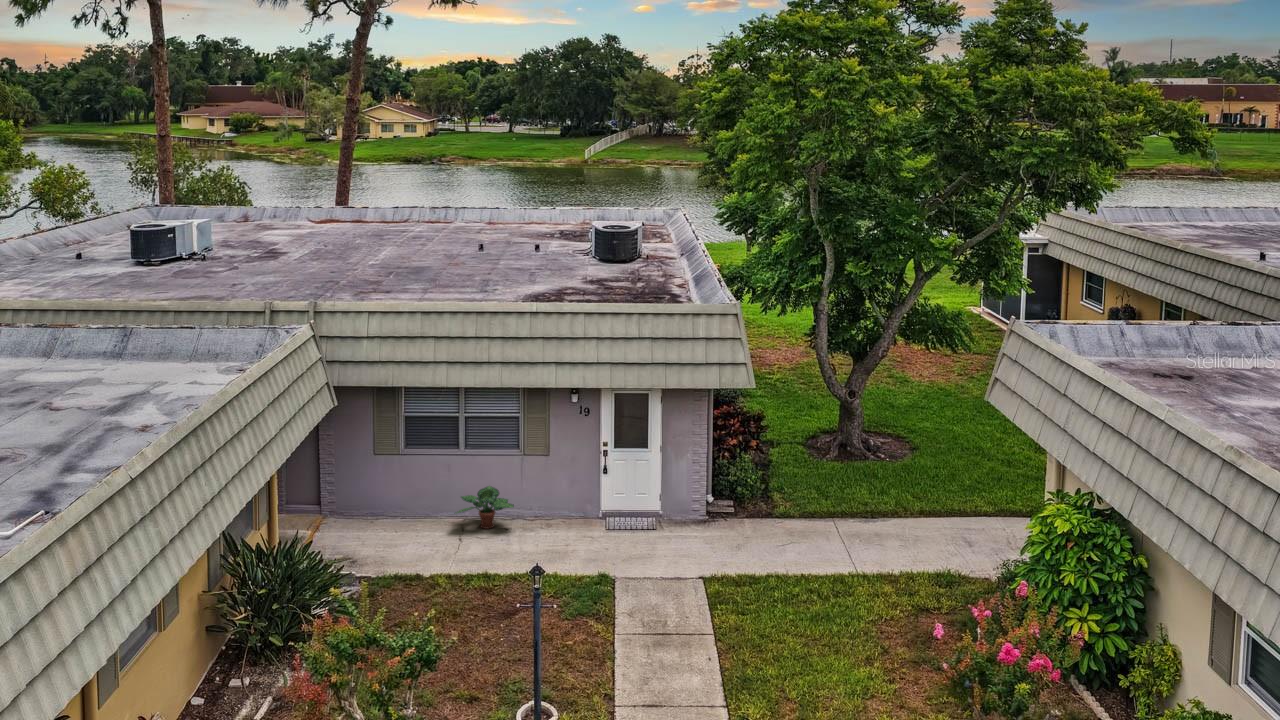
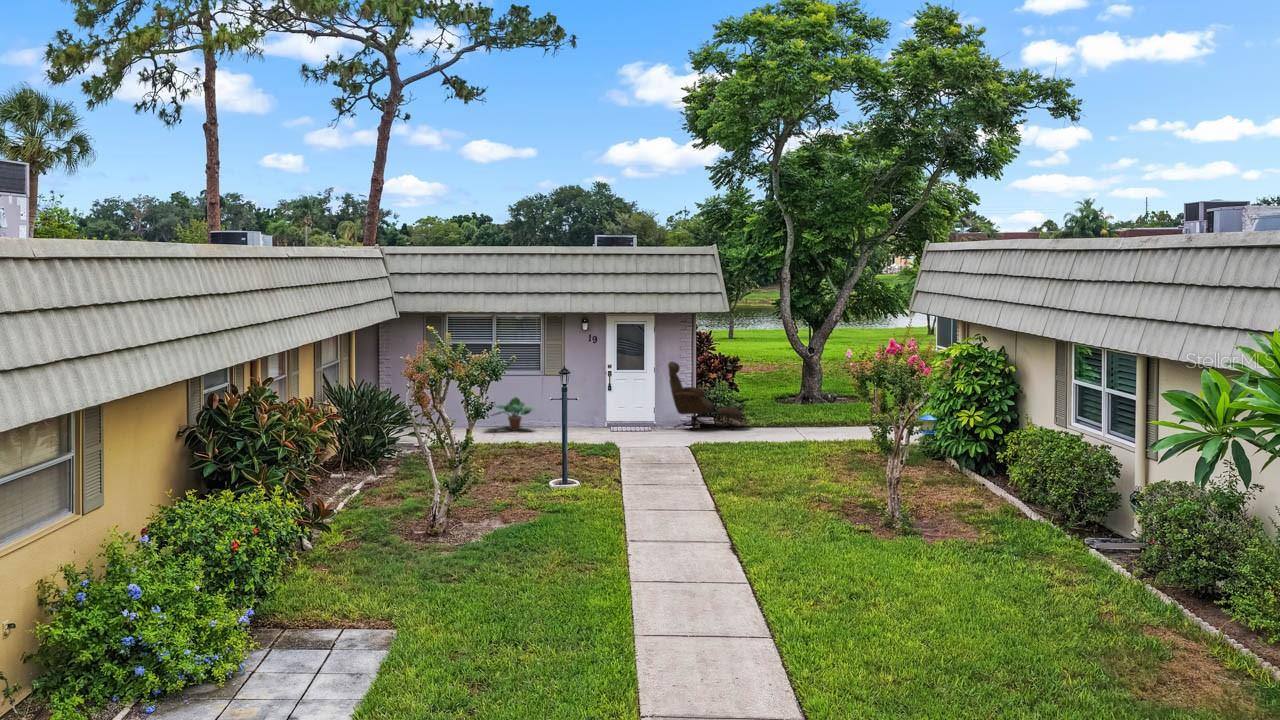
lounge chair: none [678,442,769,535] -> present [668,362,742,430]

